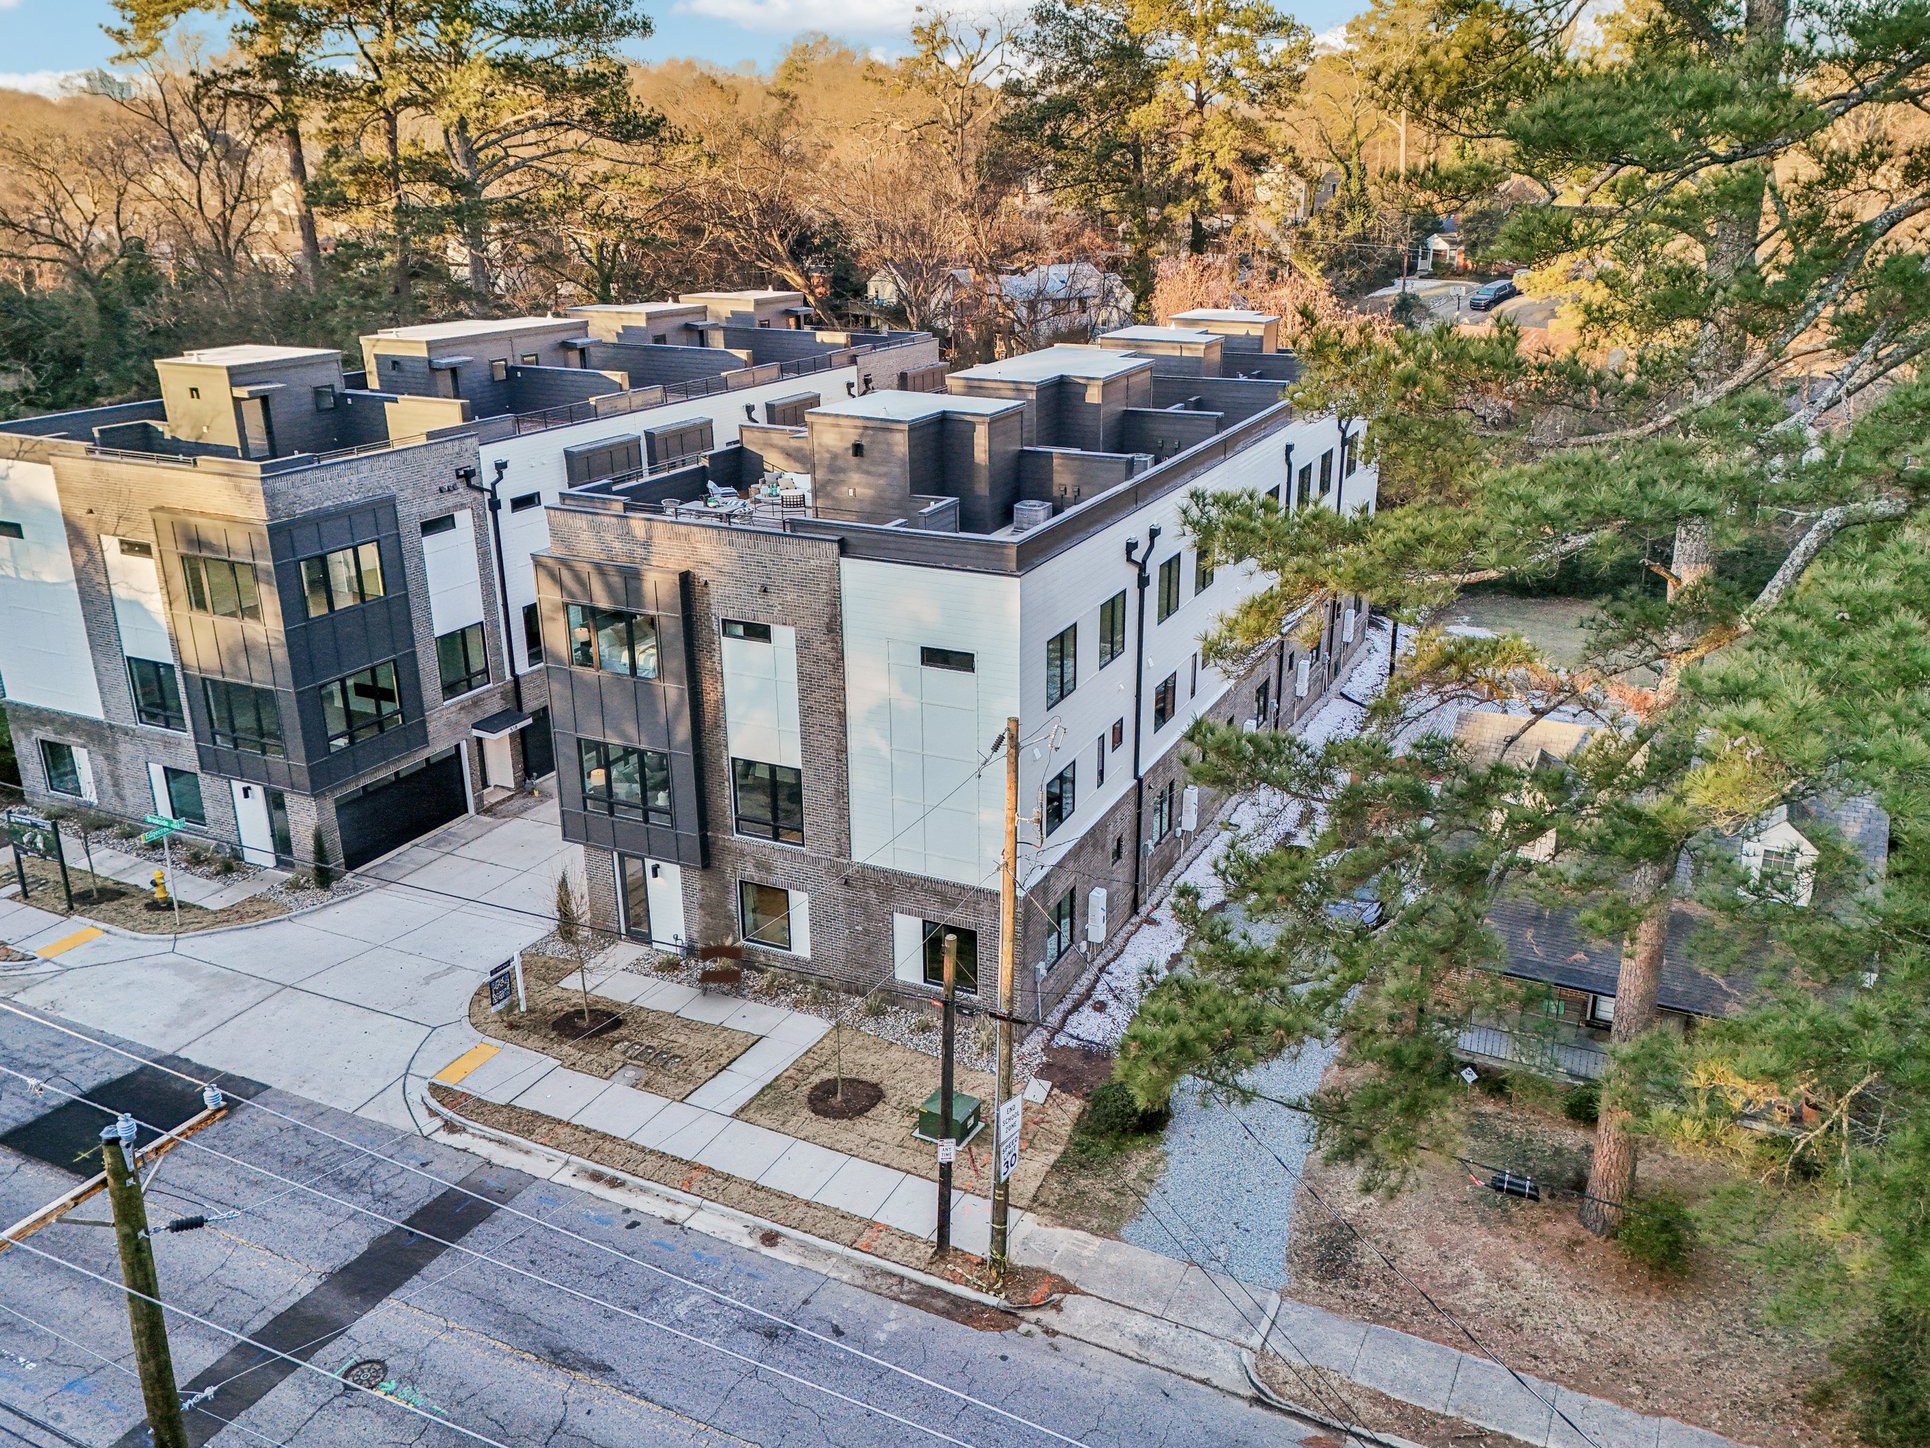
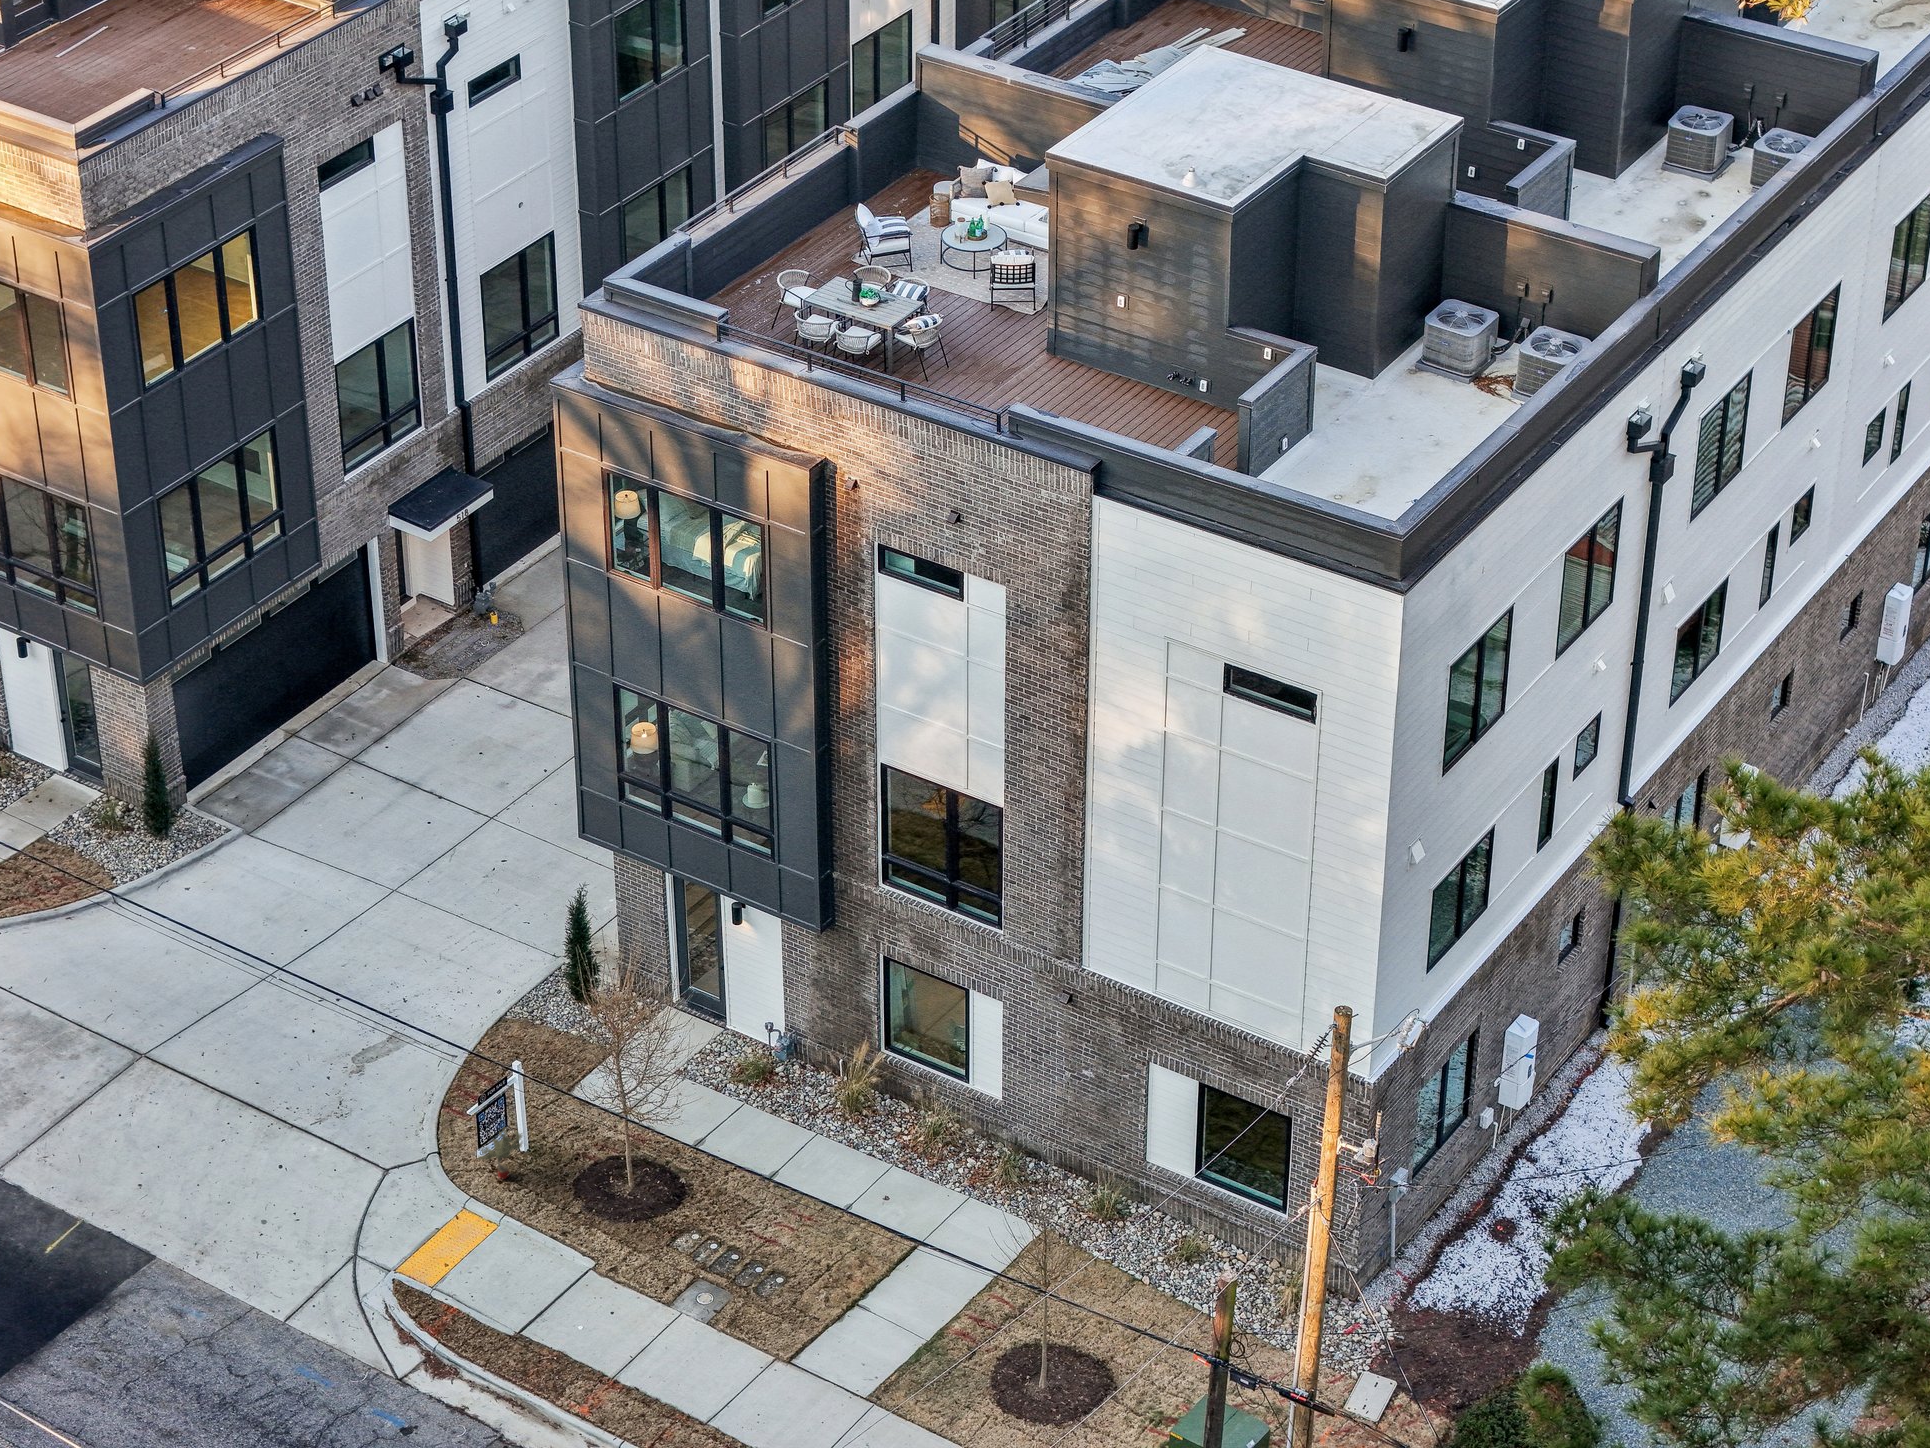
bench: present [698,945,742,995] -> none [811,1063,886,1149]

